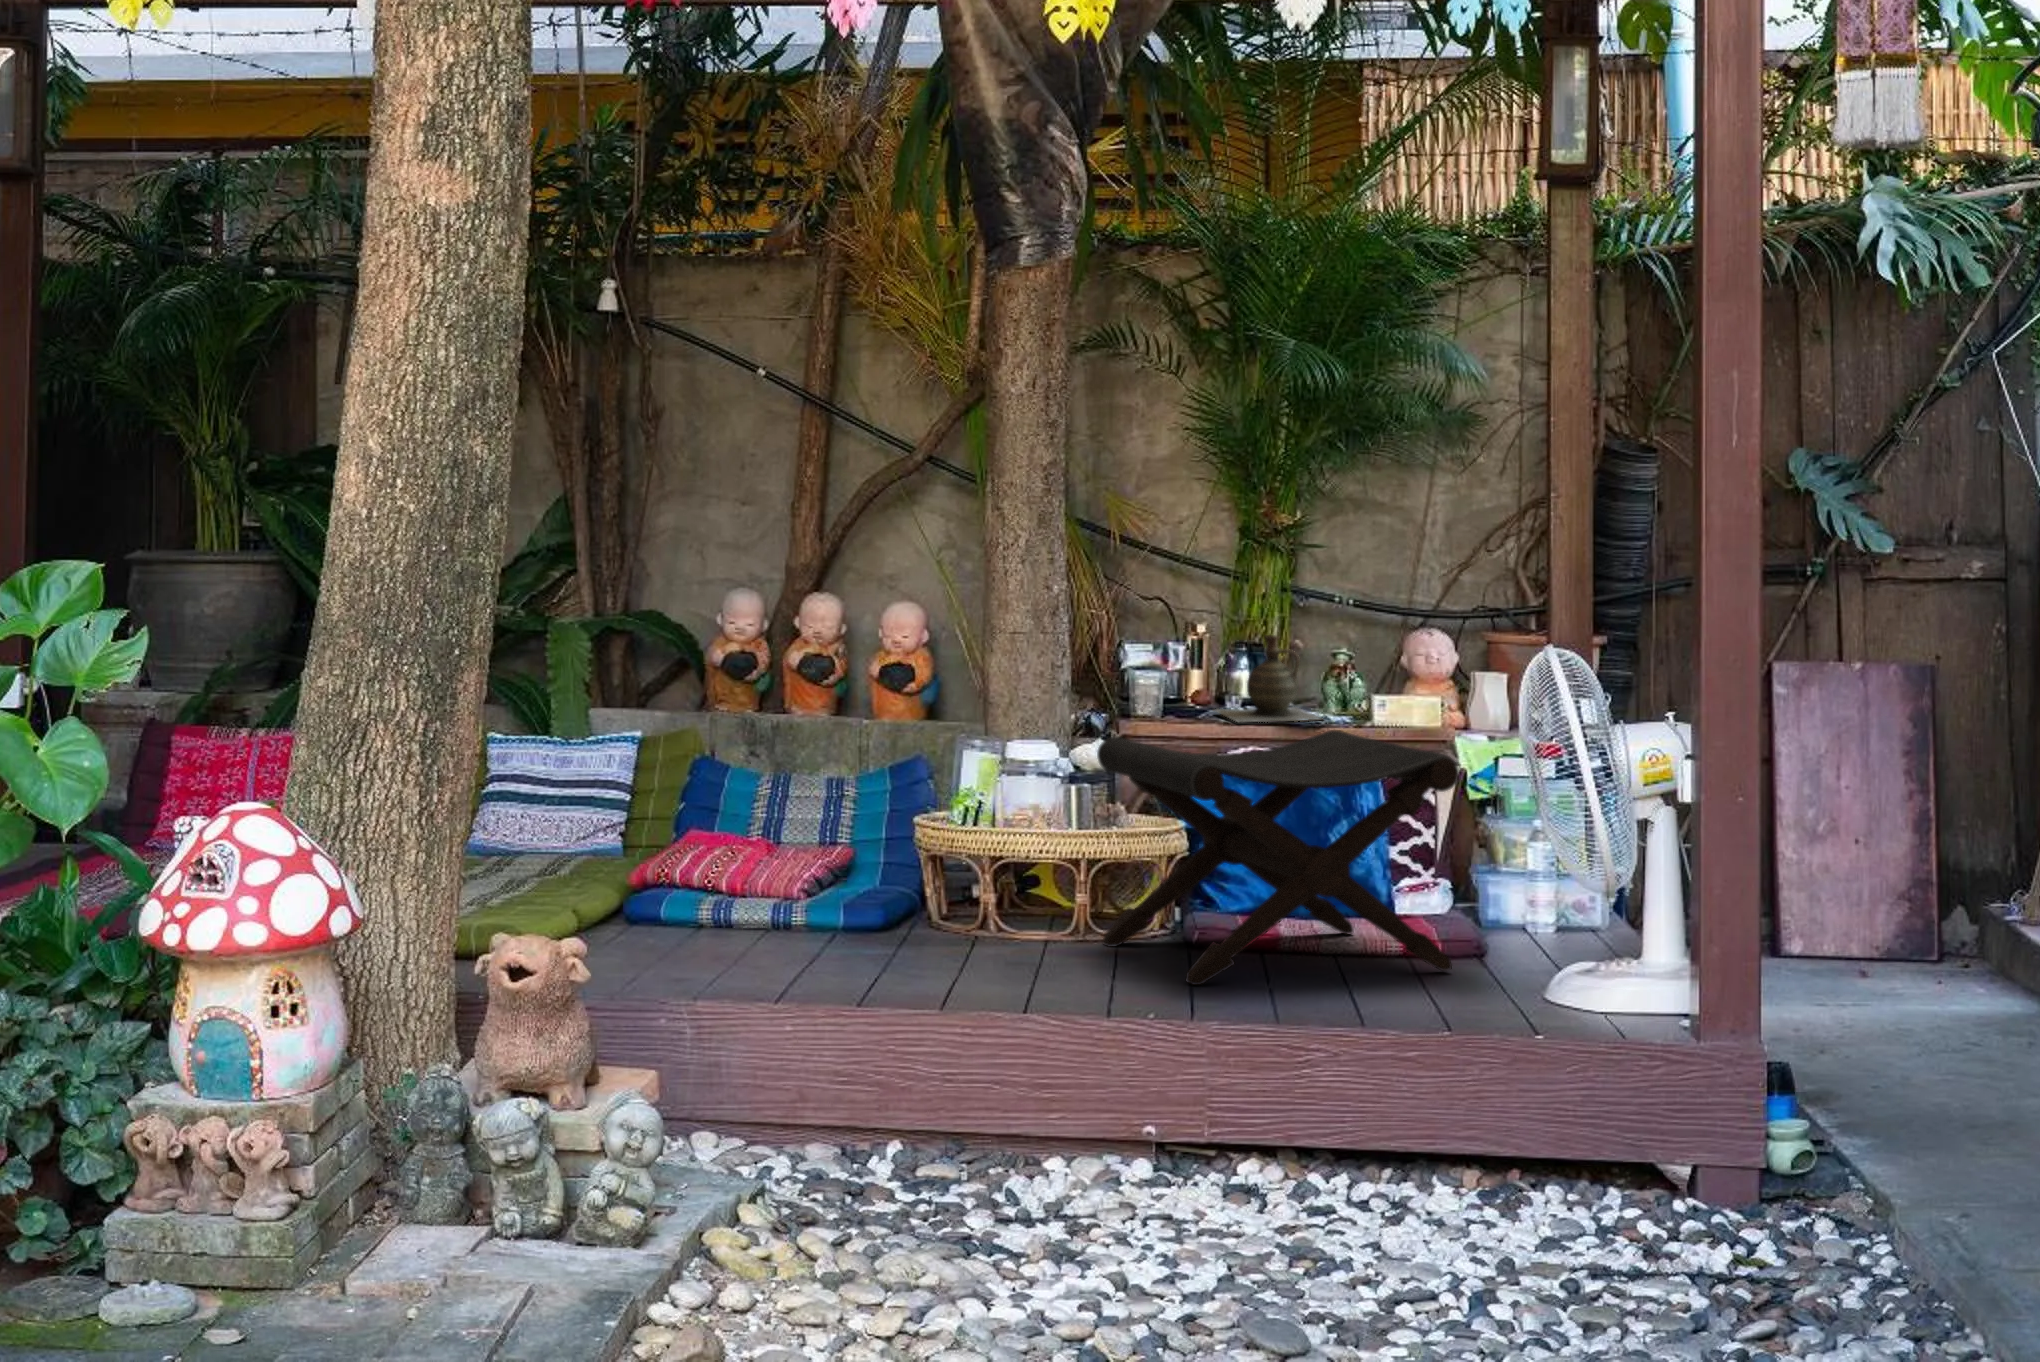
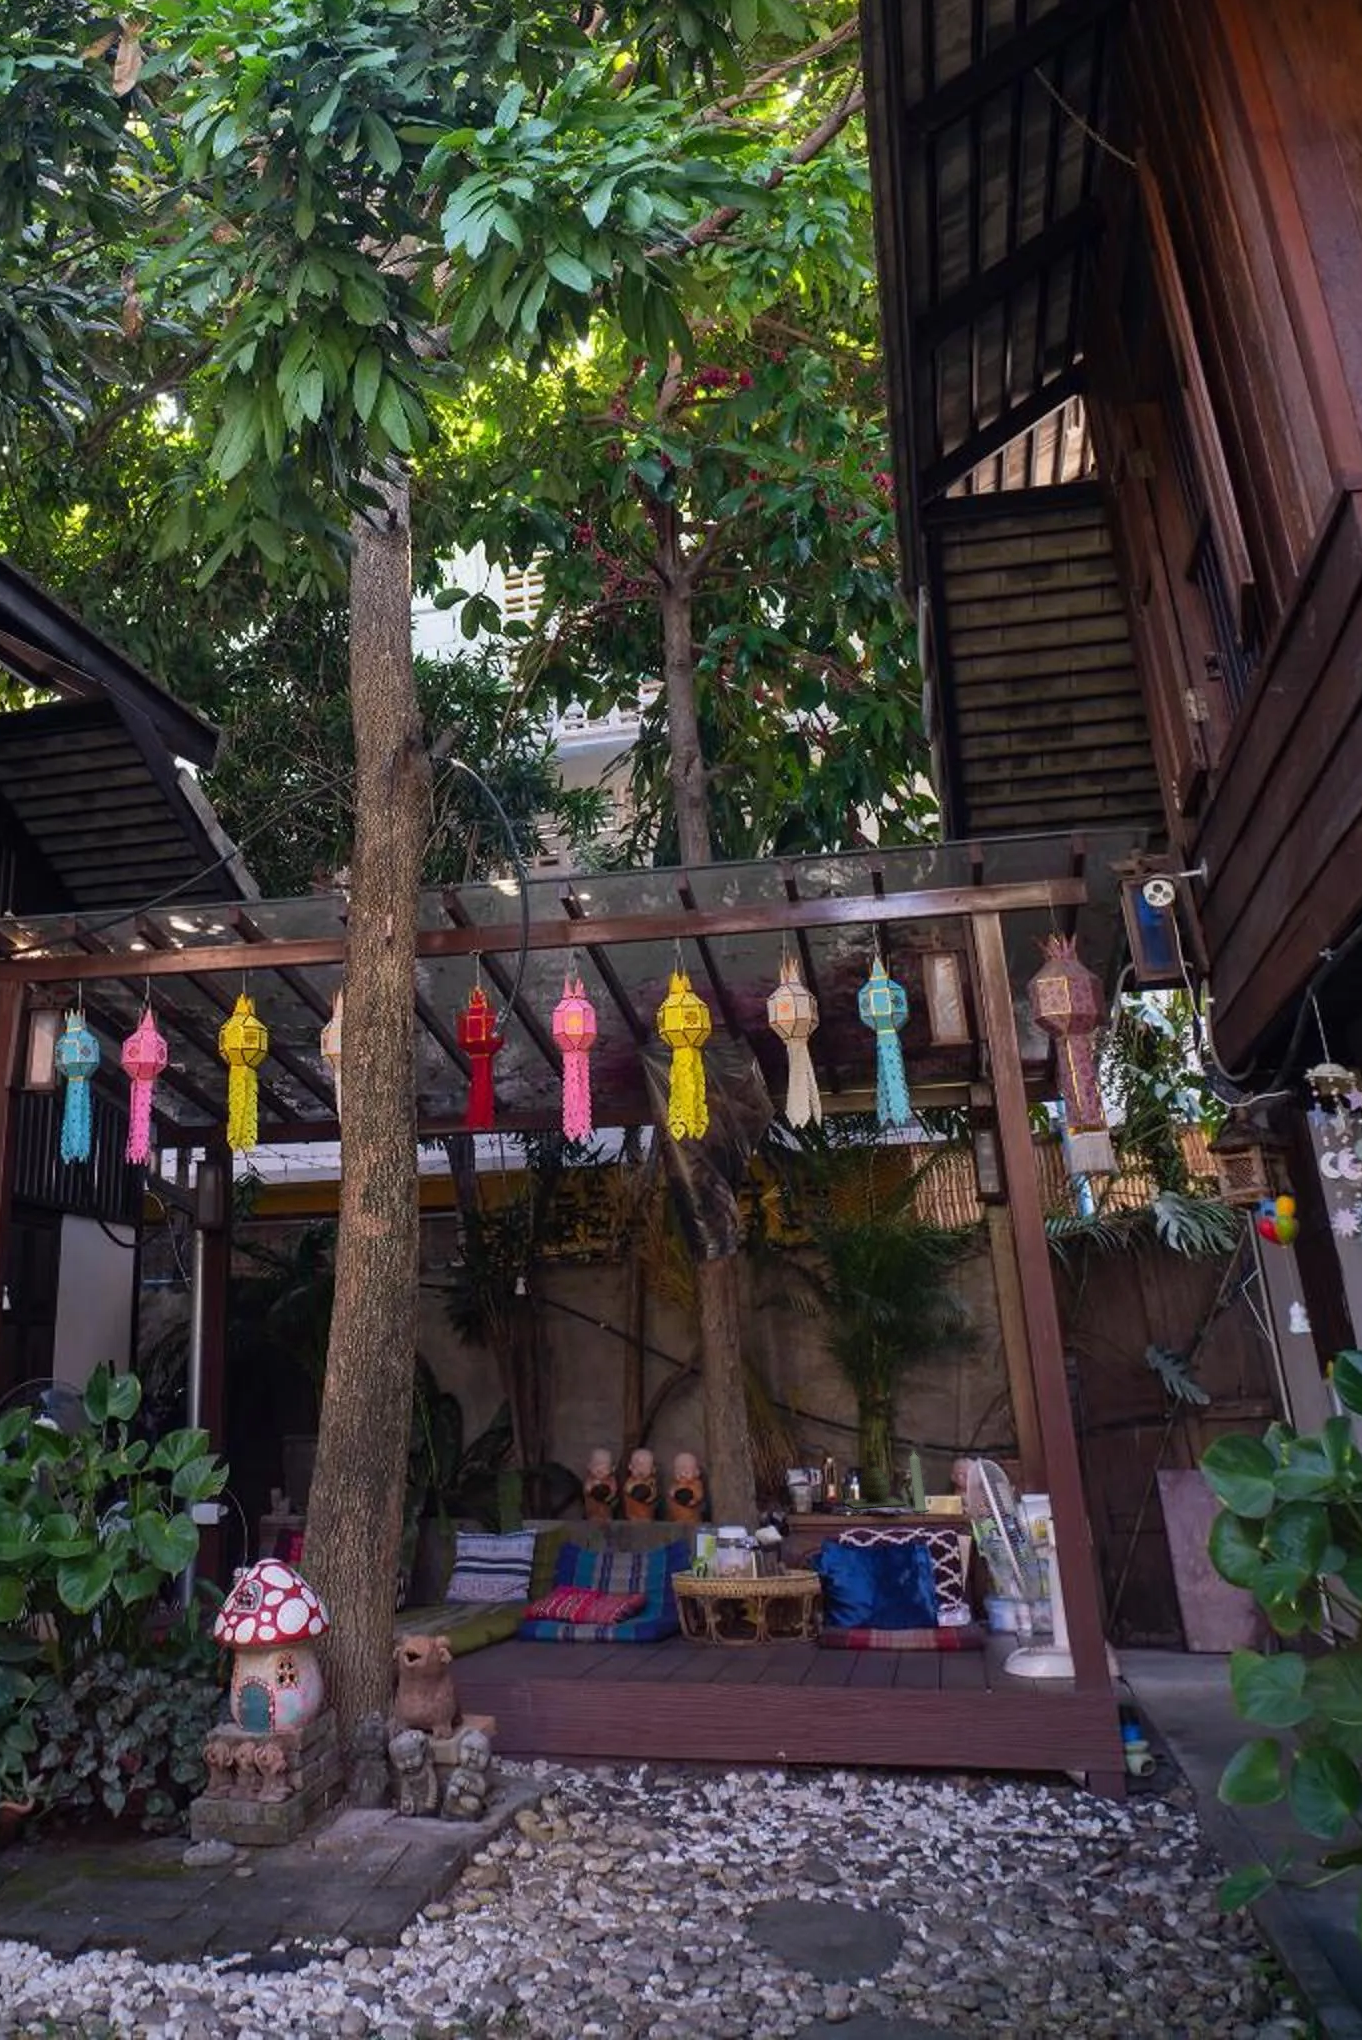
candle: none [1342,637,1369,732] -> present [910,1453,928,1512]
footstool: present [1097,730,1459,985] -> none [748,1507,961,1669]

